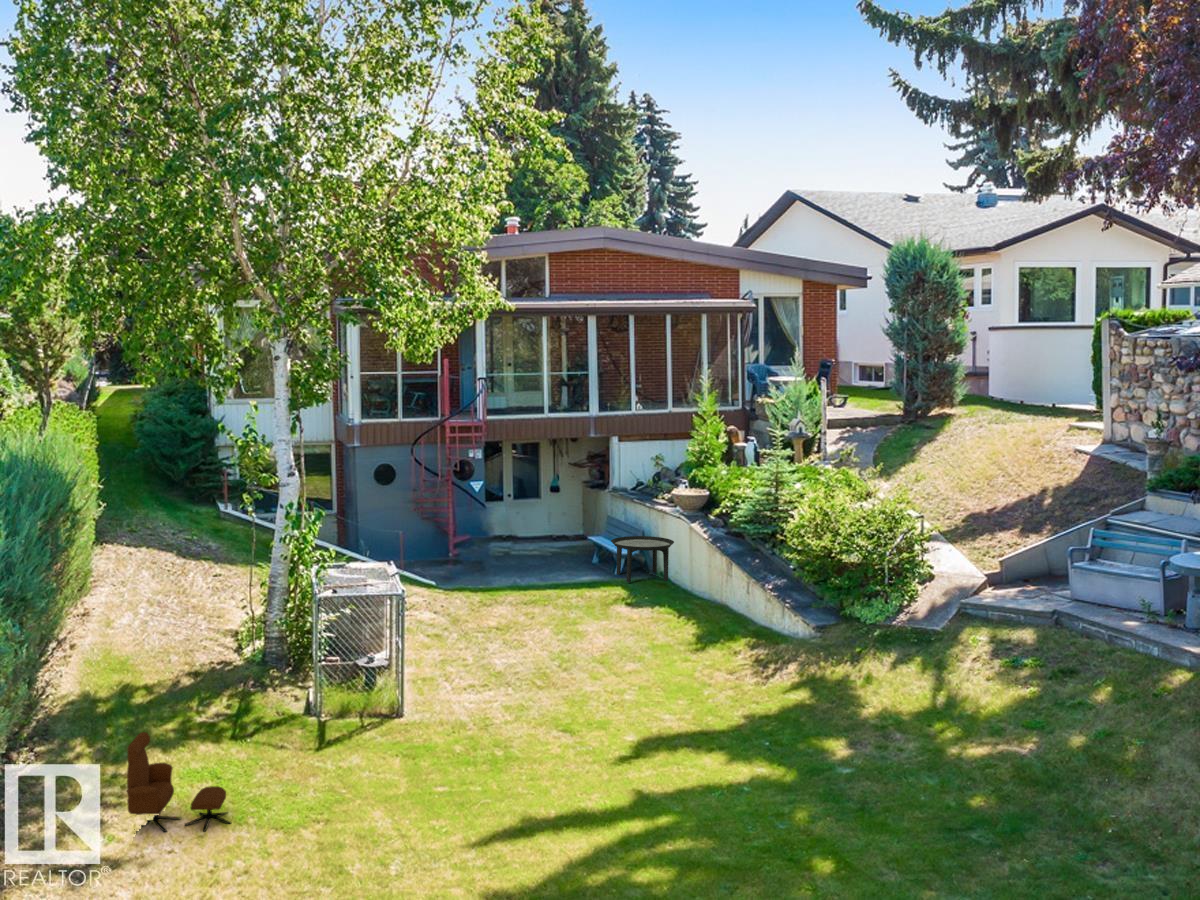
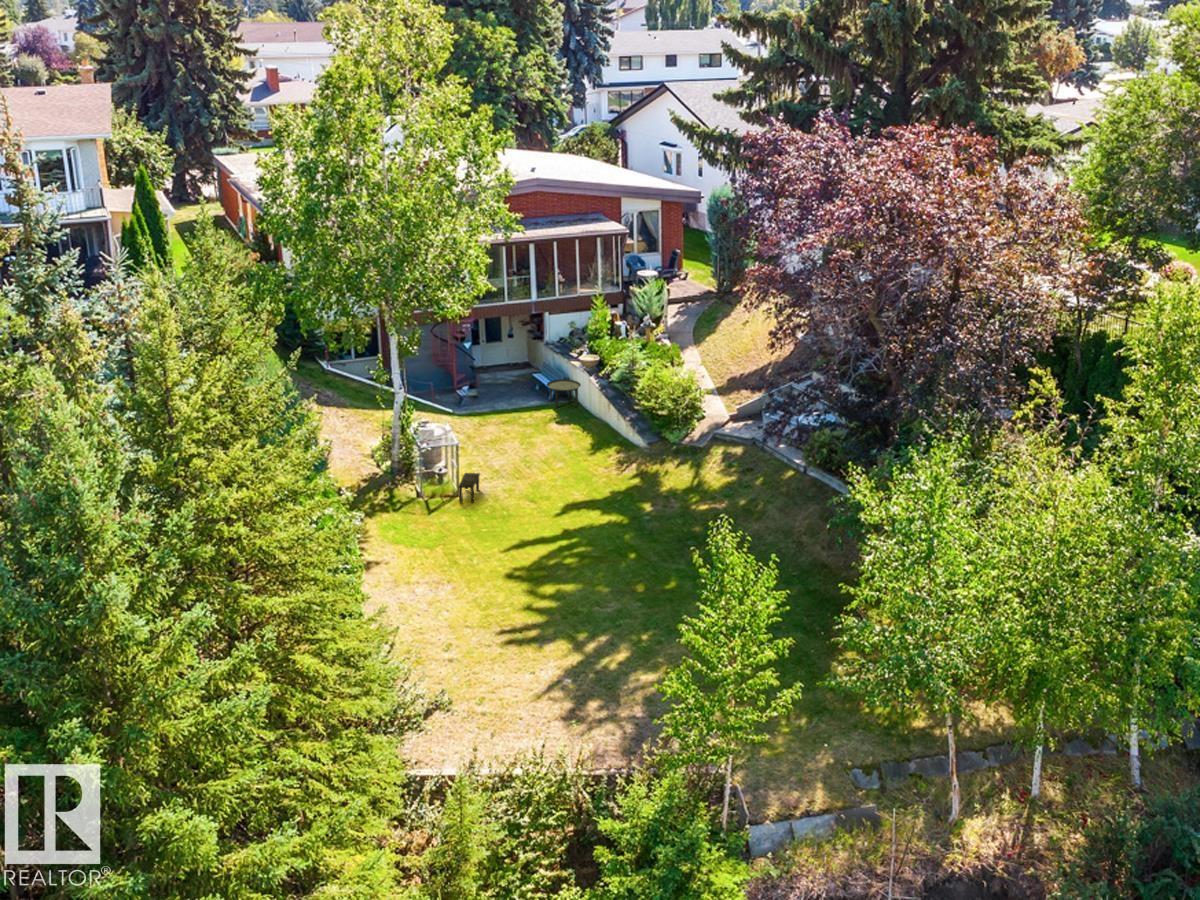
bench: none [396,666,453,730] -> present [458,473,480,503]
lounge chair: present [127,732,231,832] -> none [367,515,408,553]

